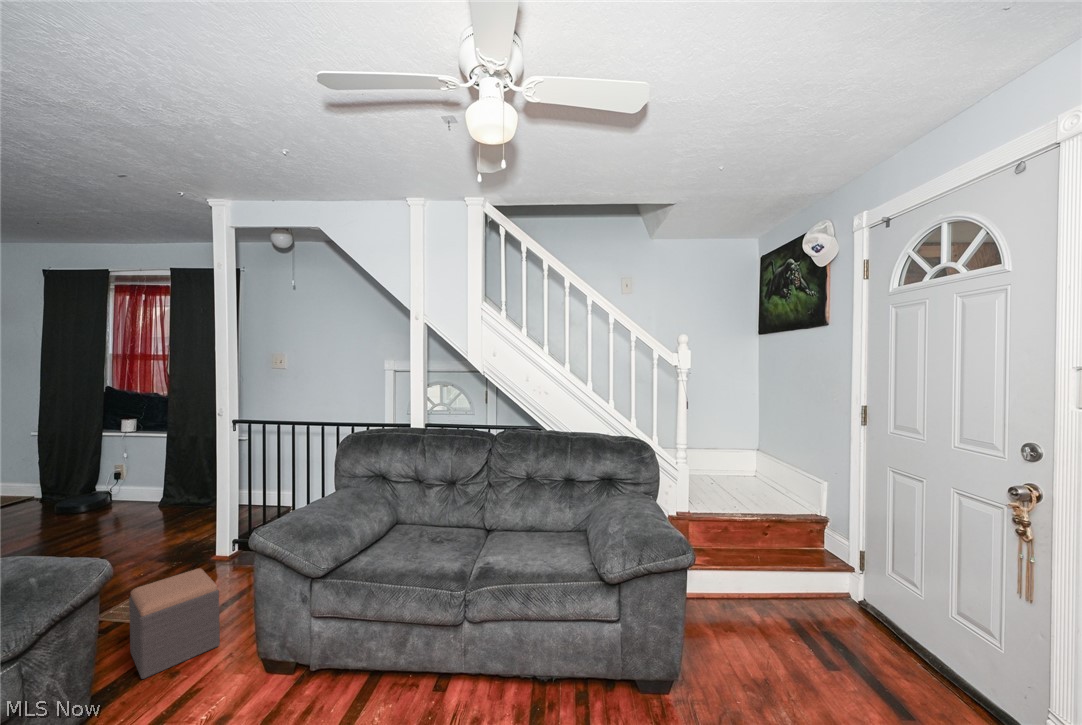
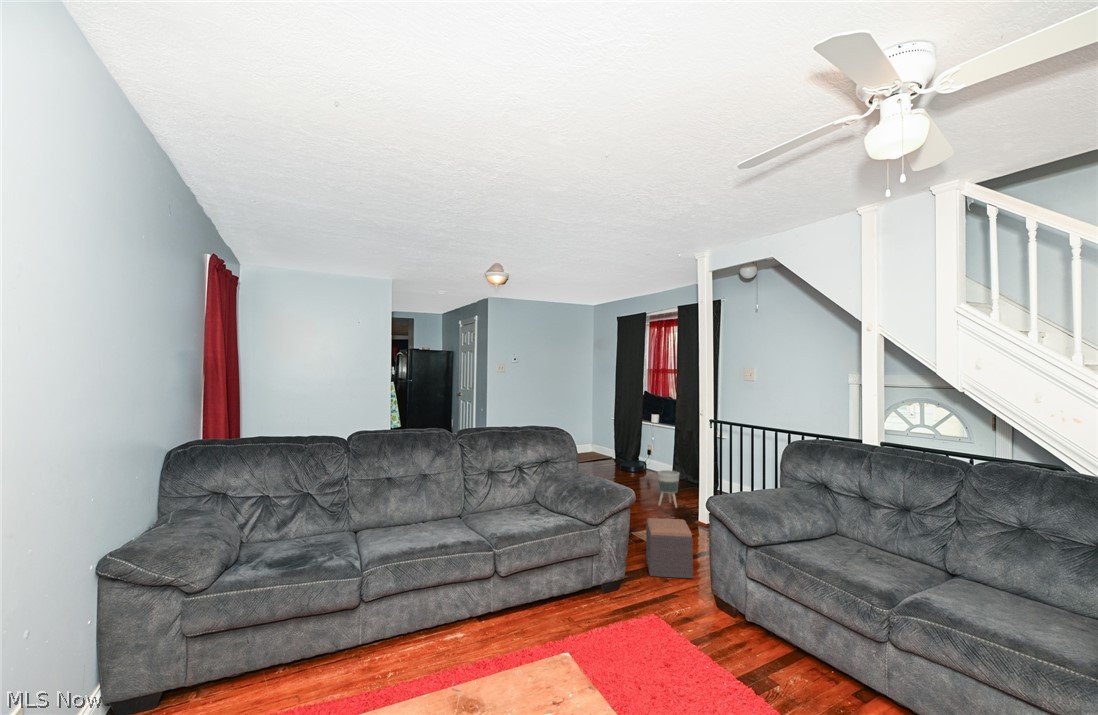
planter: none [139,497,178,551] -> present [658,470,679,508]

